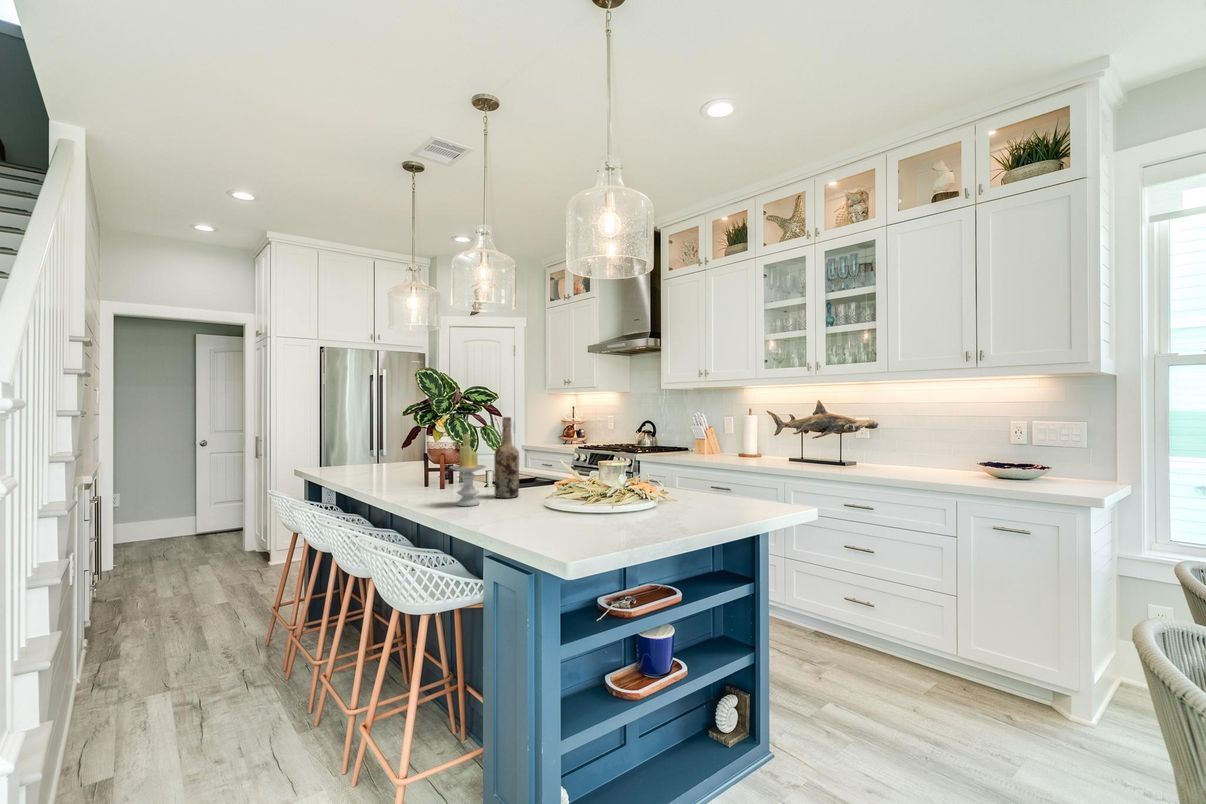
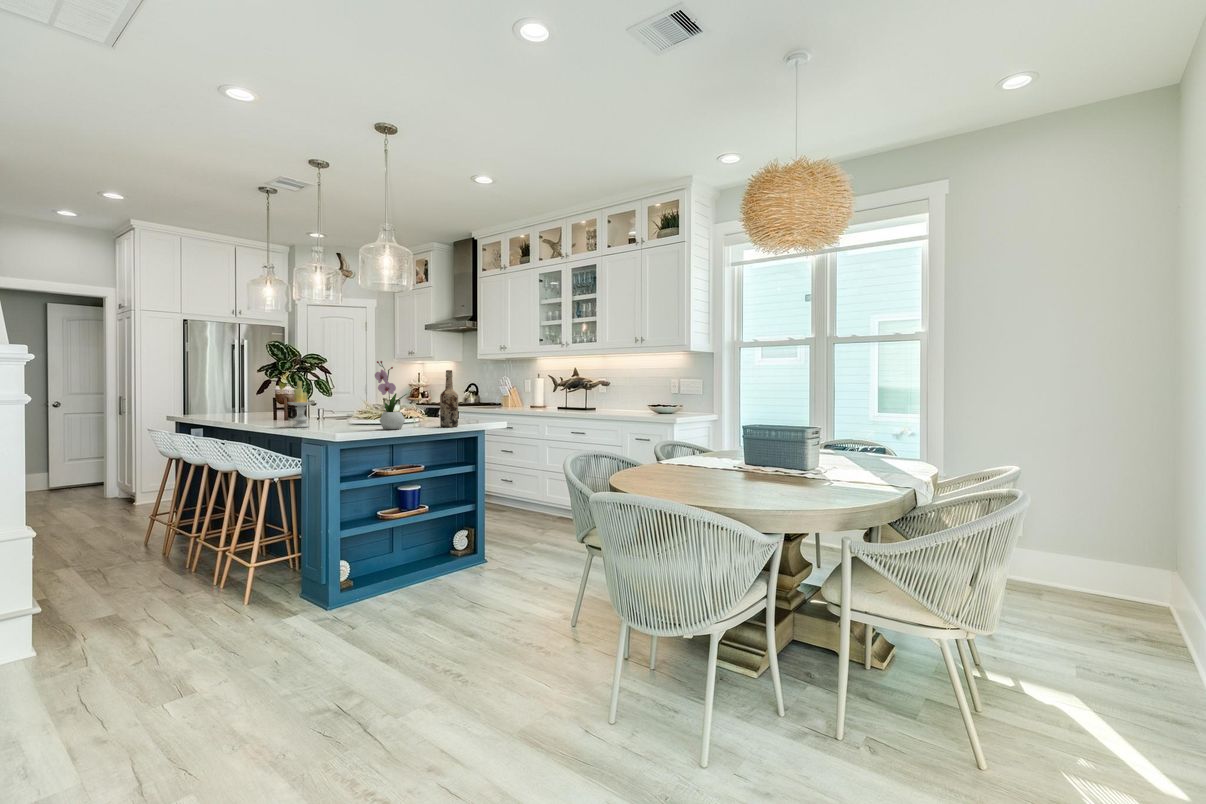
flower arrangement: none [587,404,636,520] -> present [375,361,406,429]
wine bottle: present [494,417,519,498] -> present [440,370,458,427]

